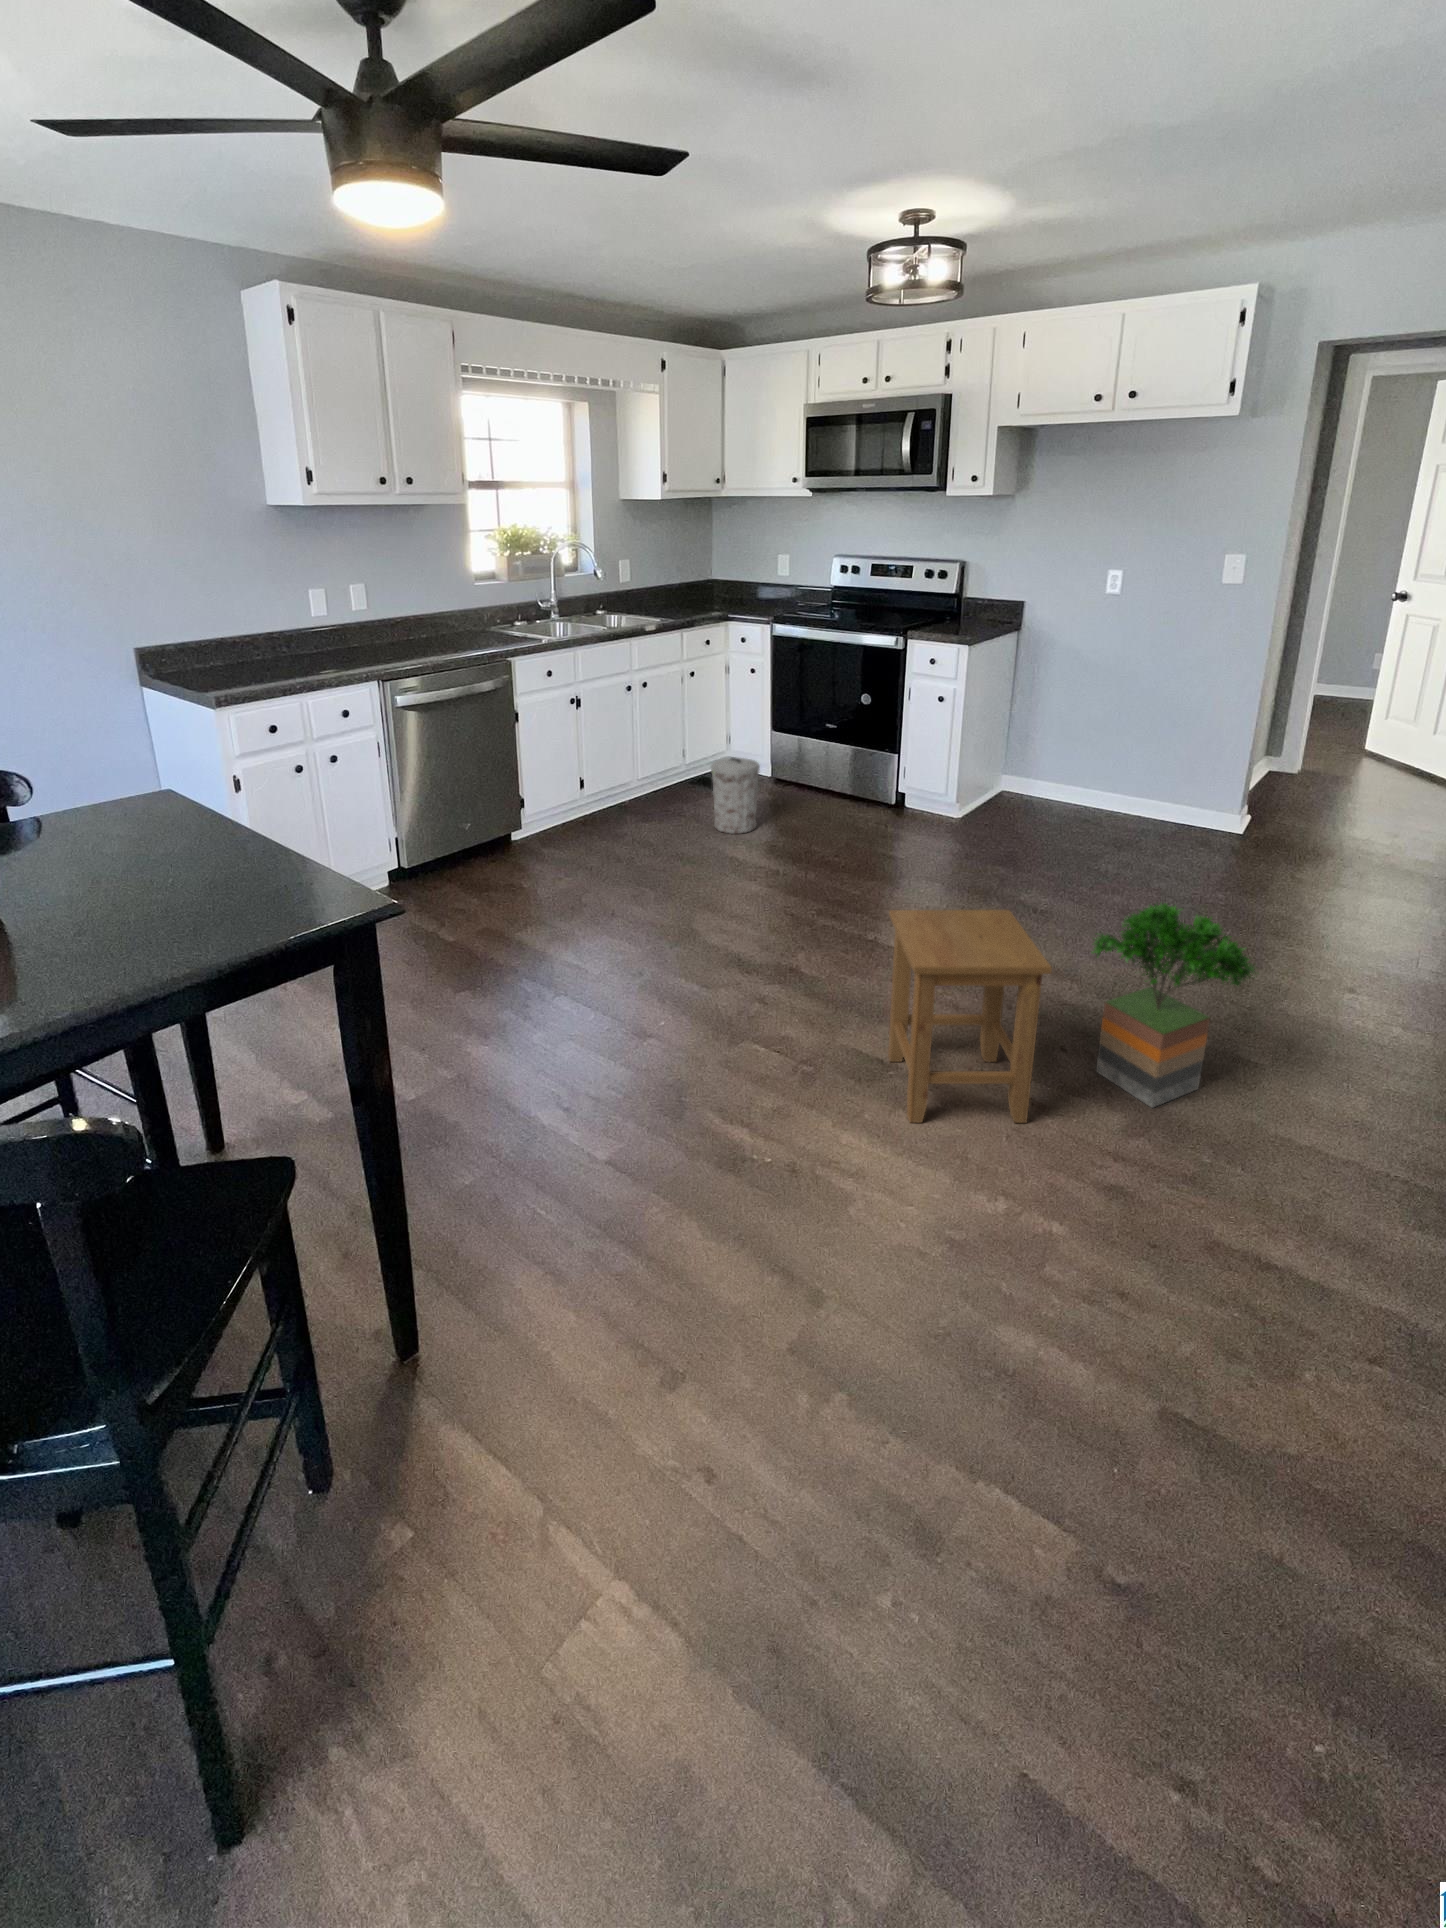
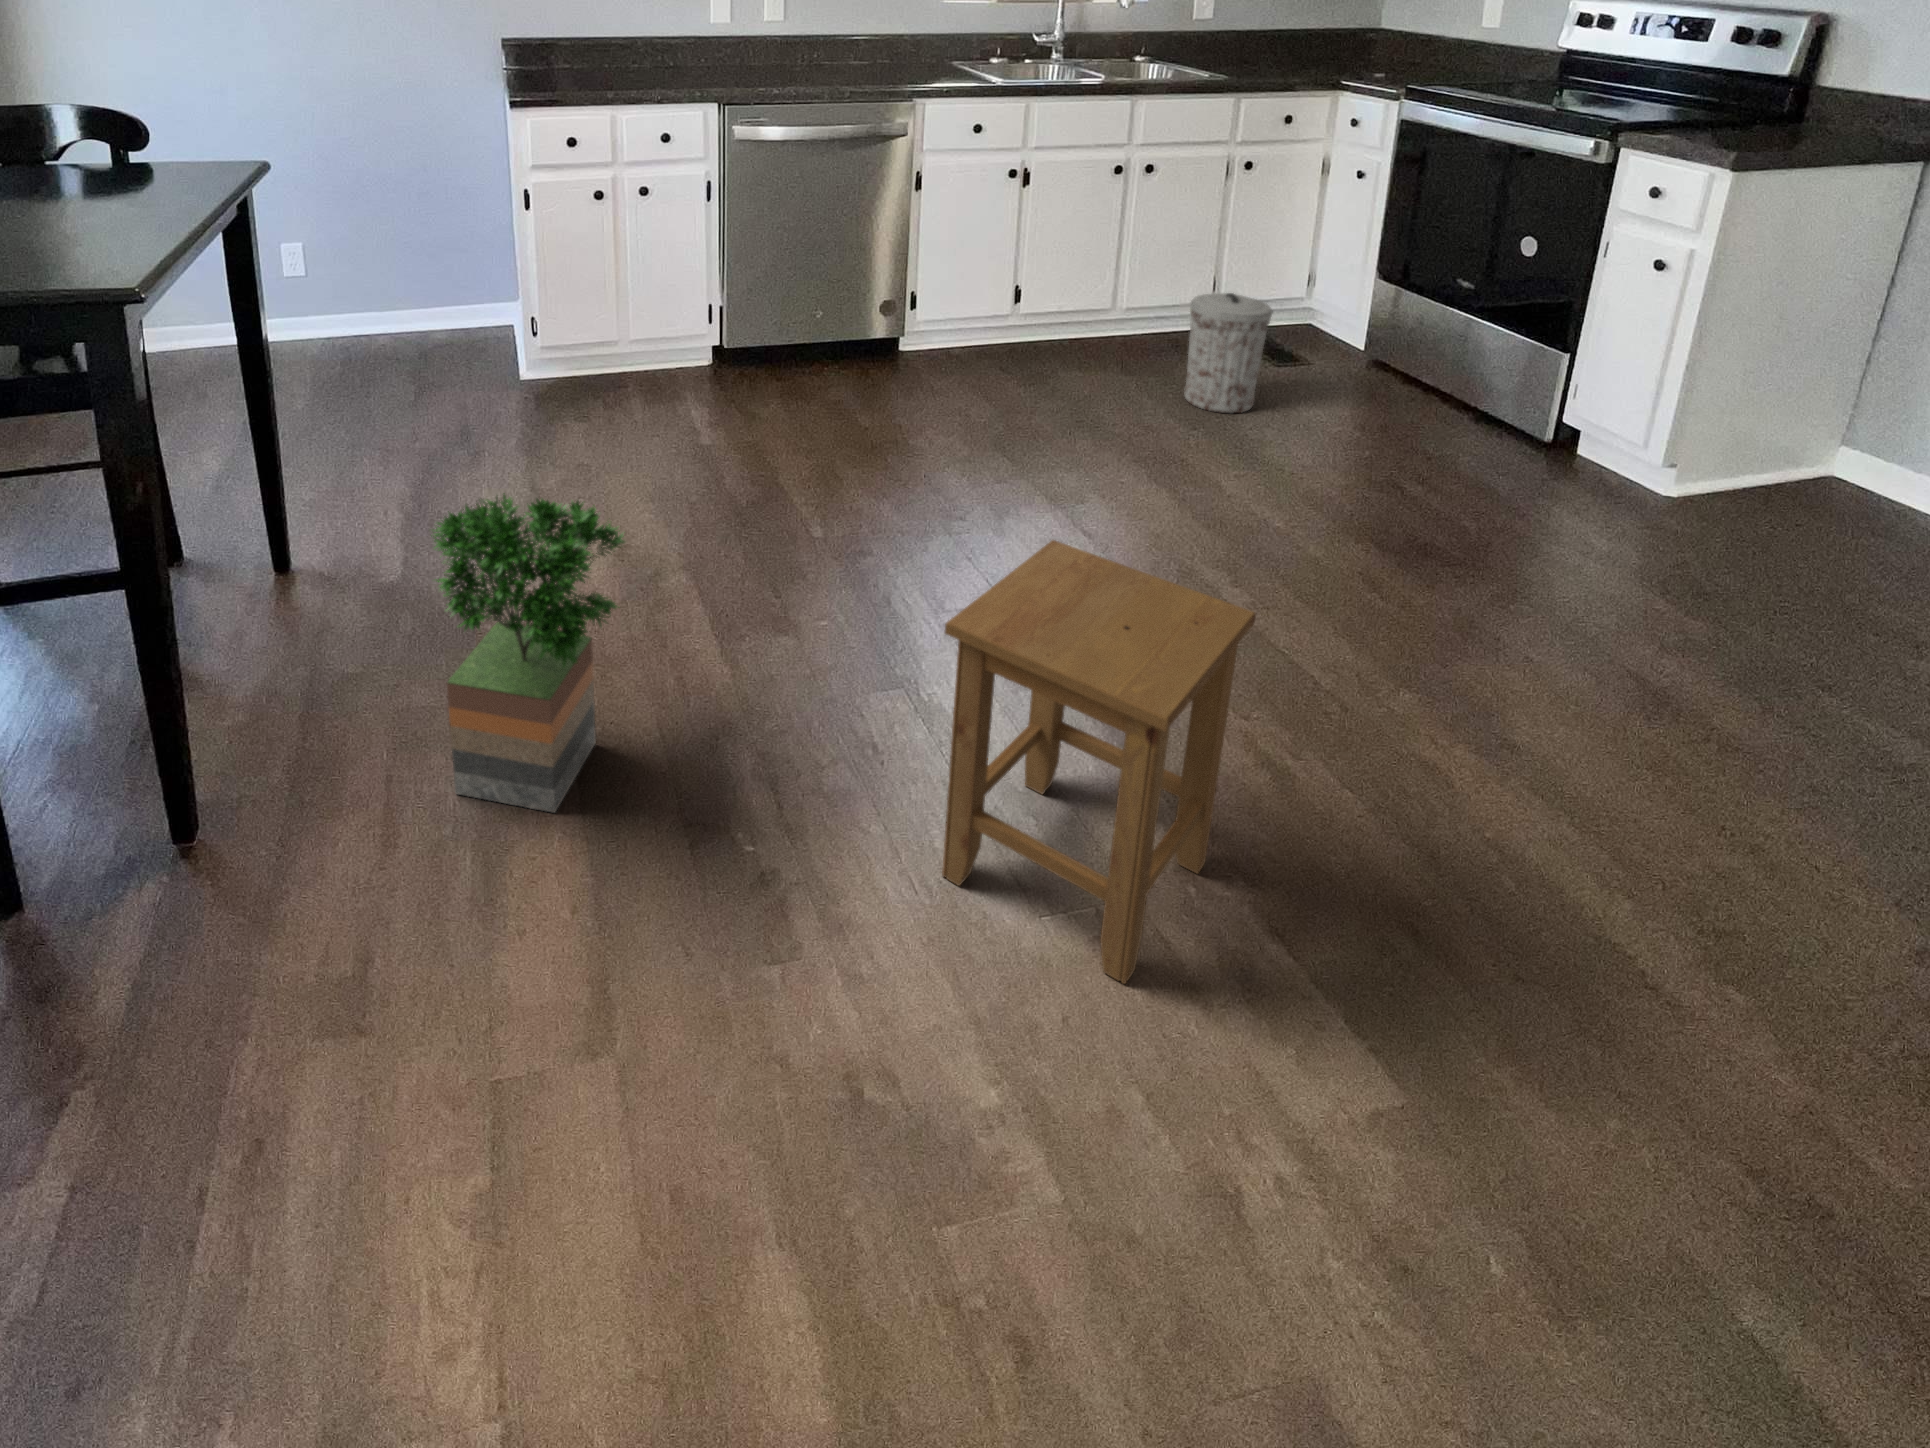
potted tree: present [1093,903,1255,1108] -> present [434,495,625,813]

